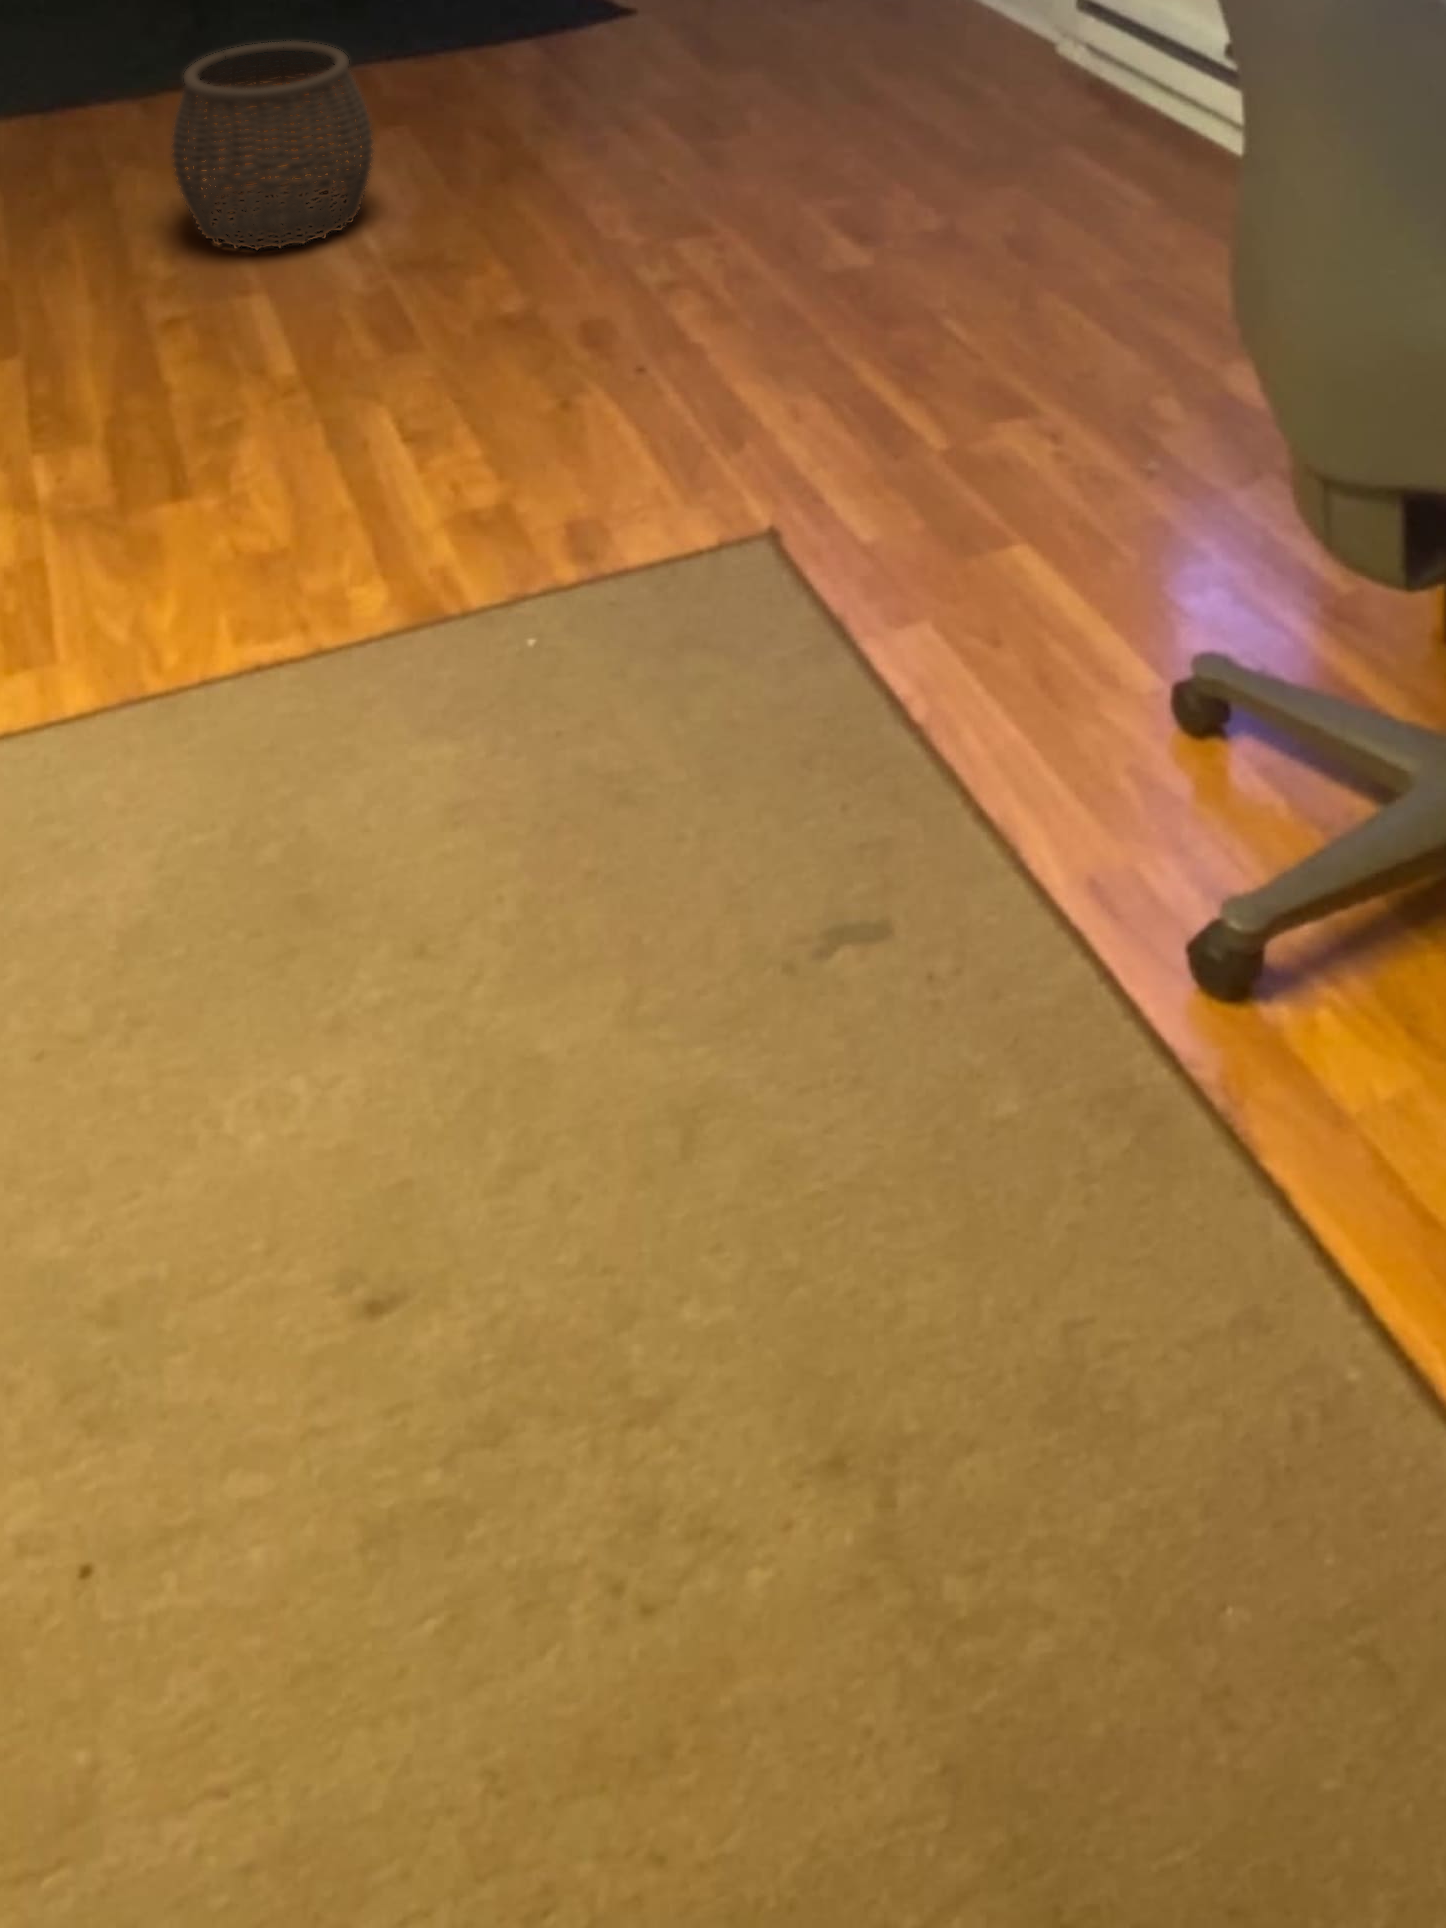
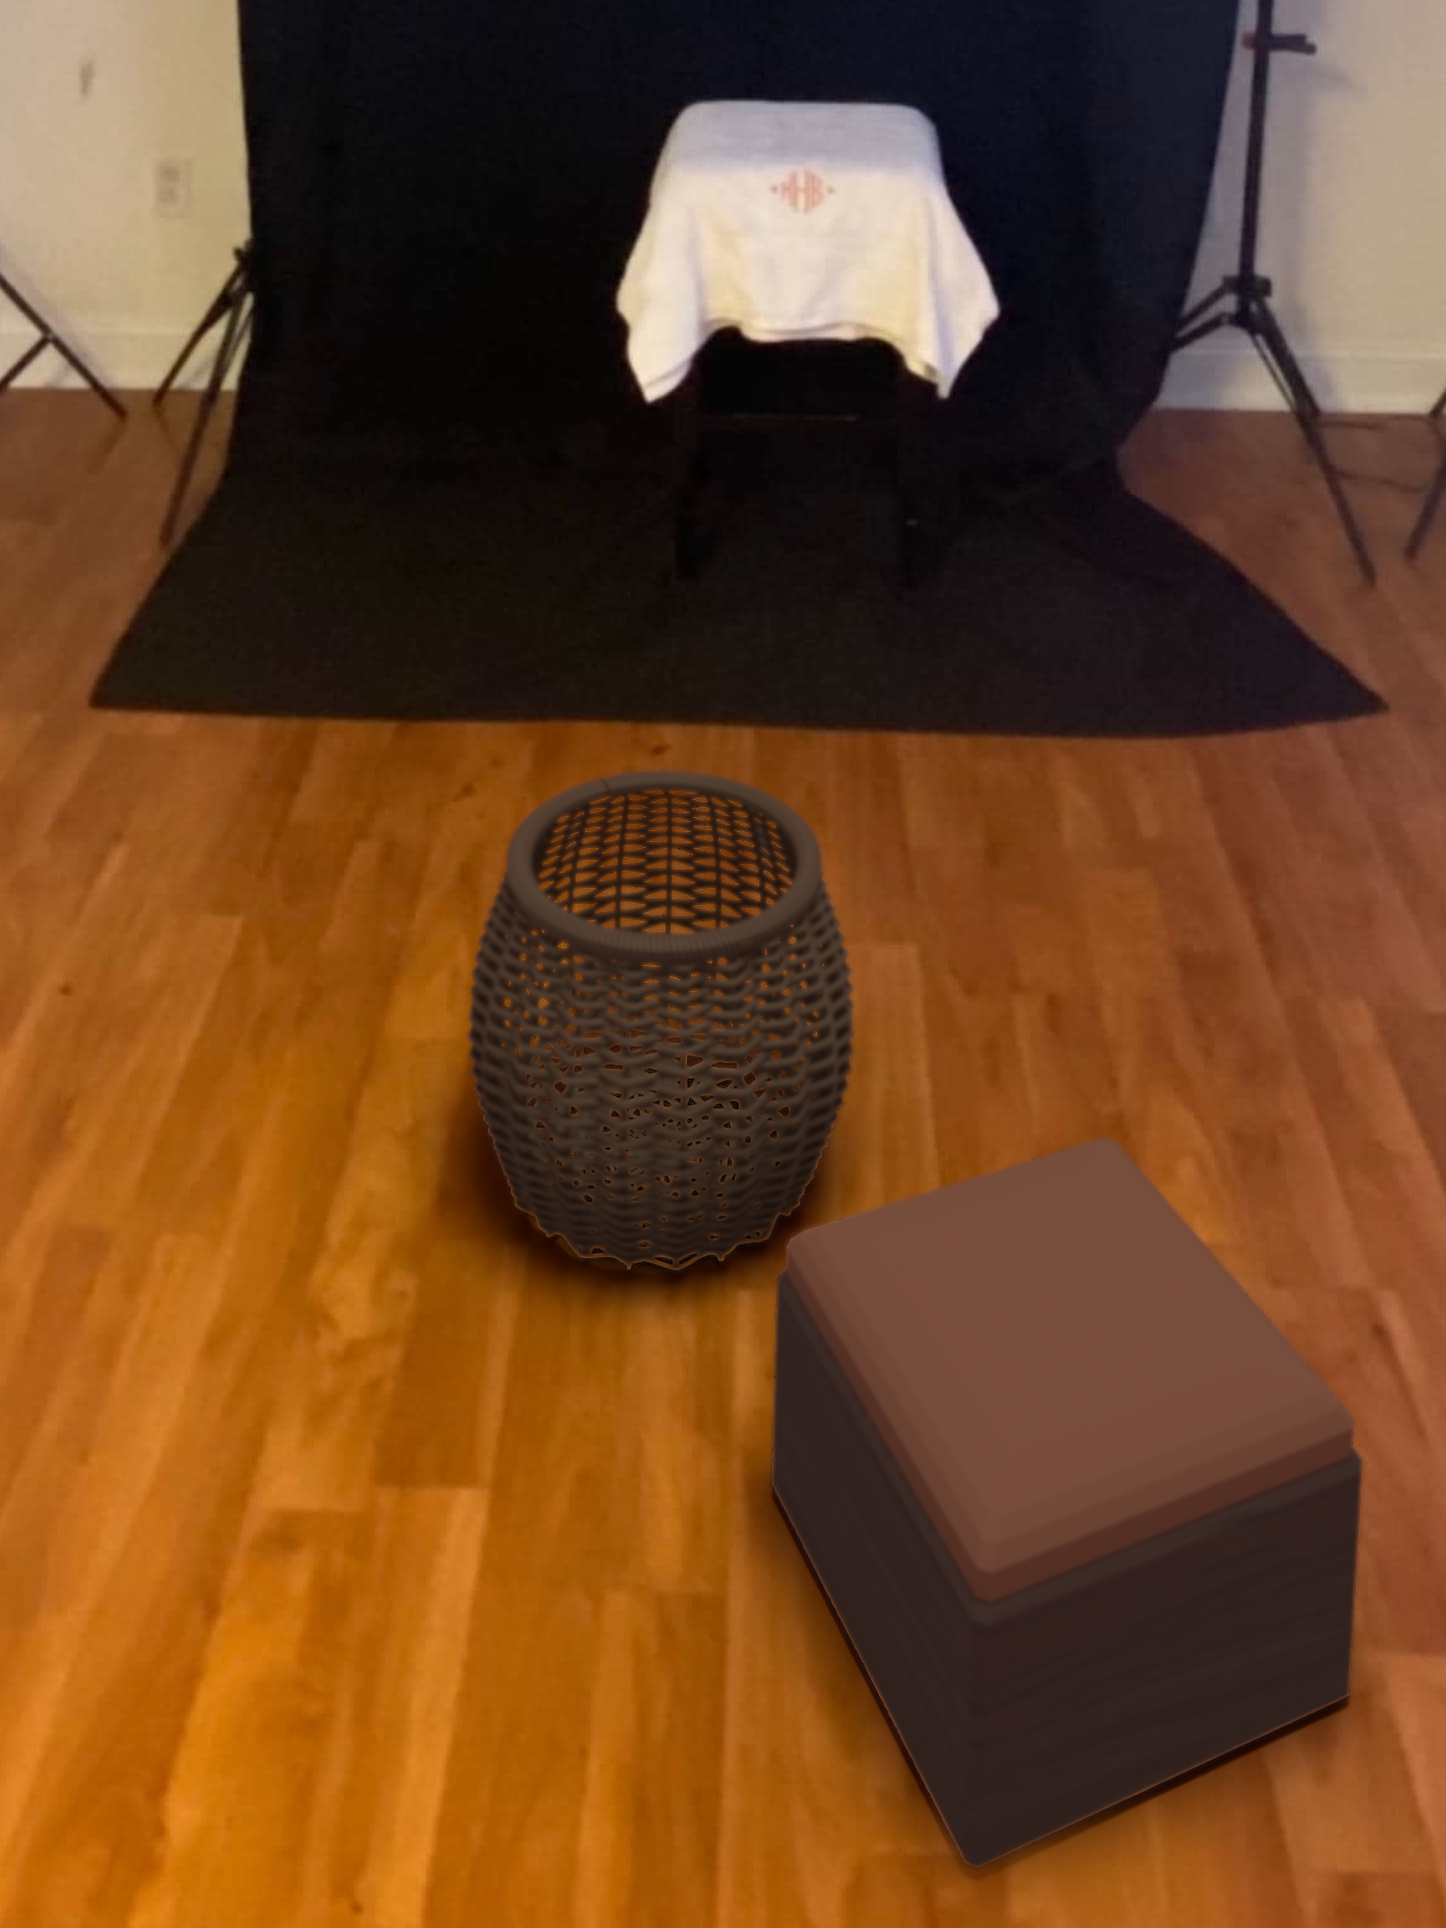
footstool: none [364,122,618,332] -> present [771,1138,1363,1868]

